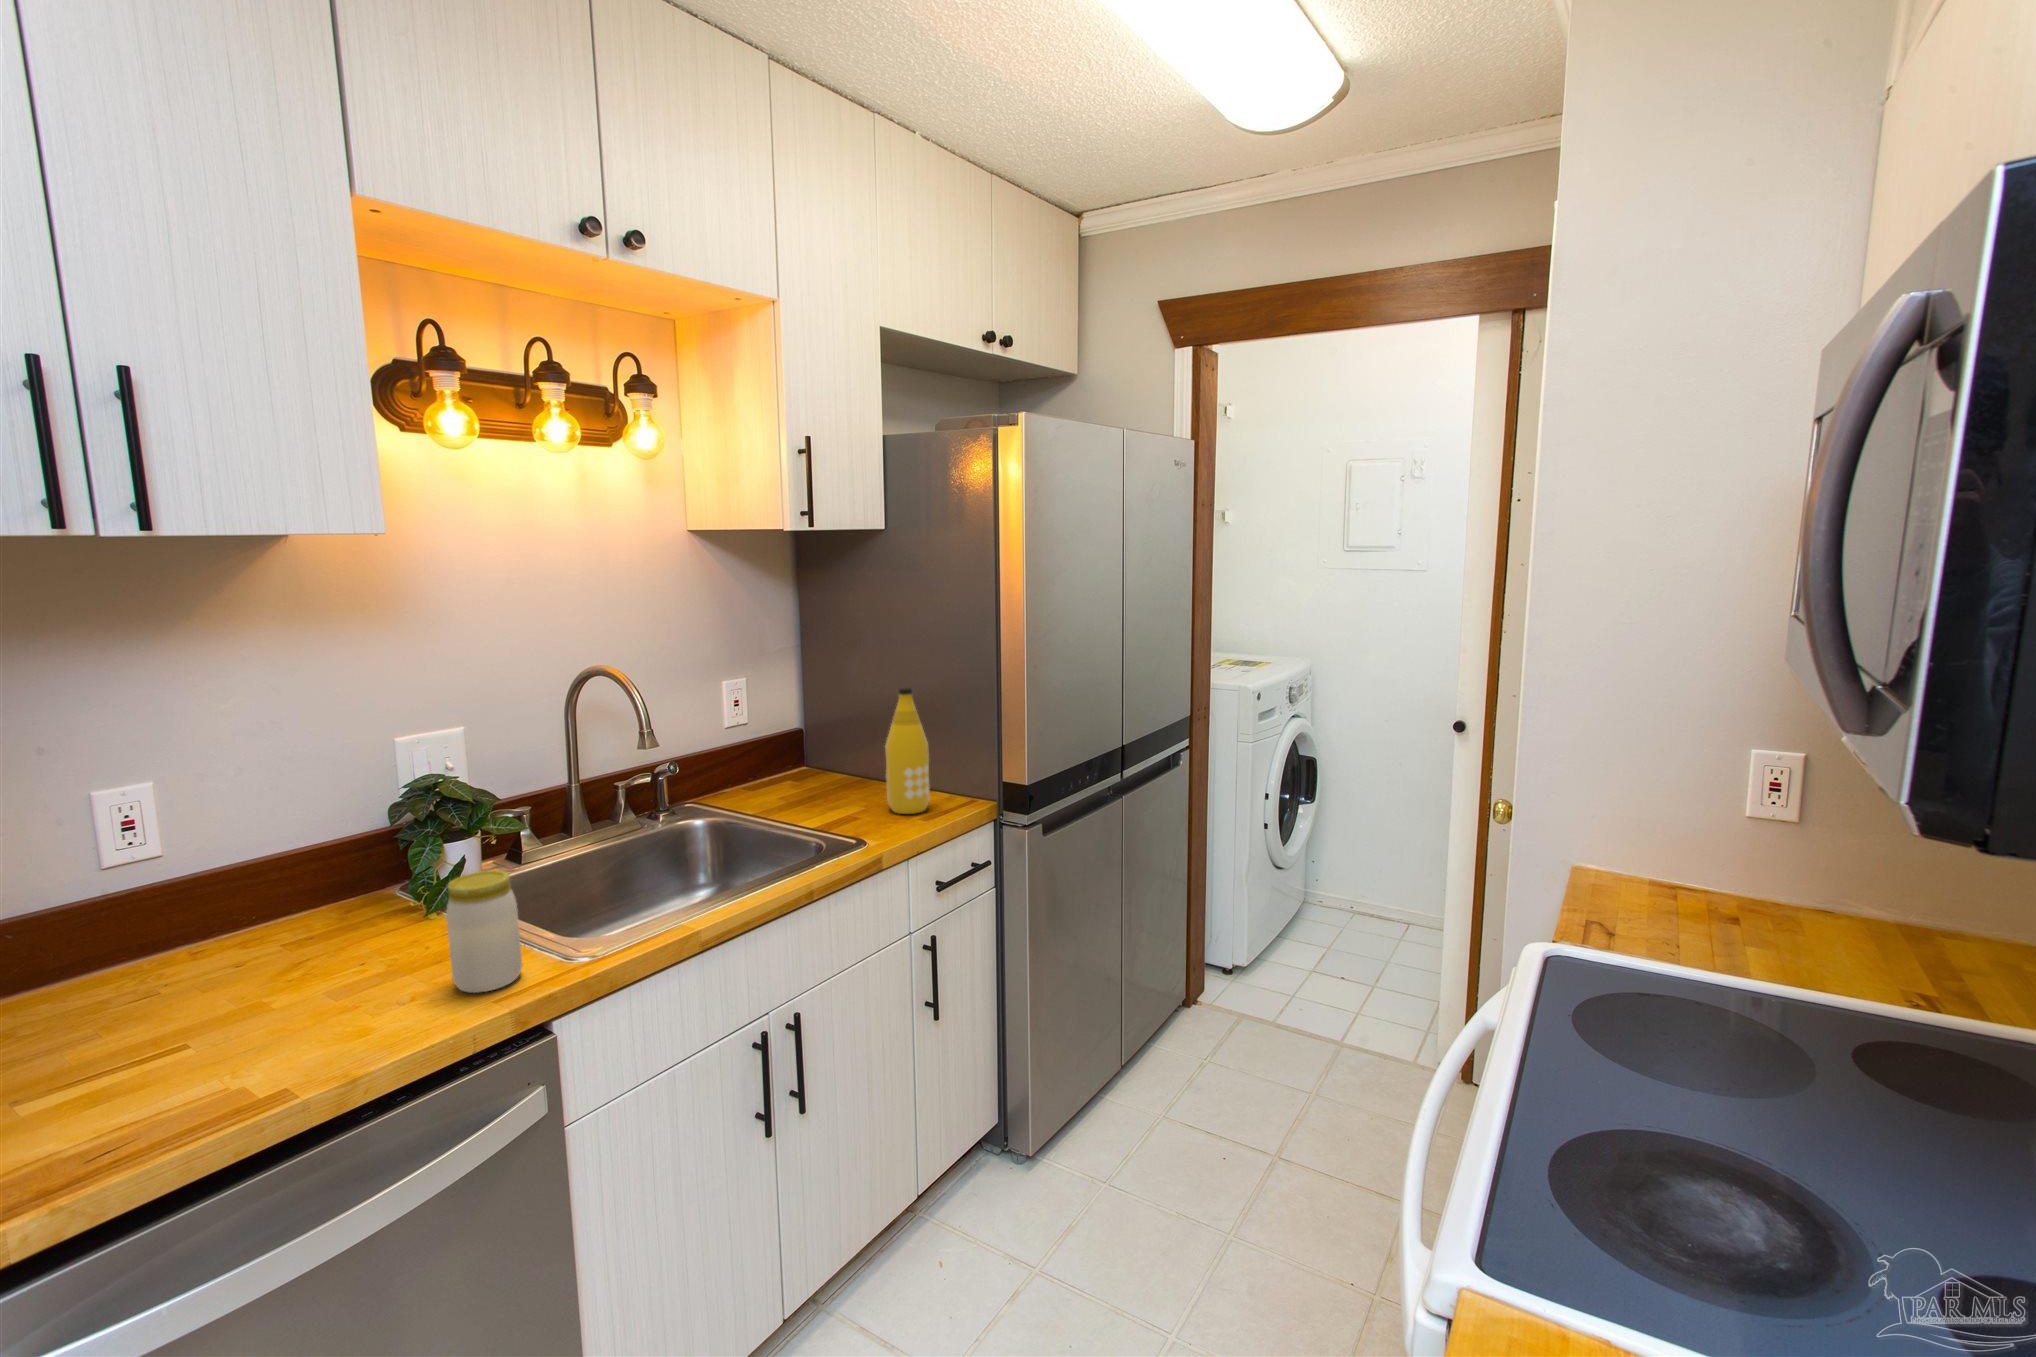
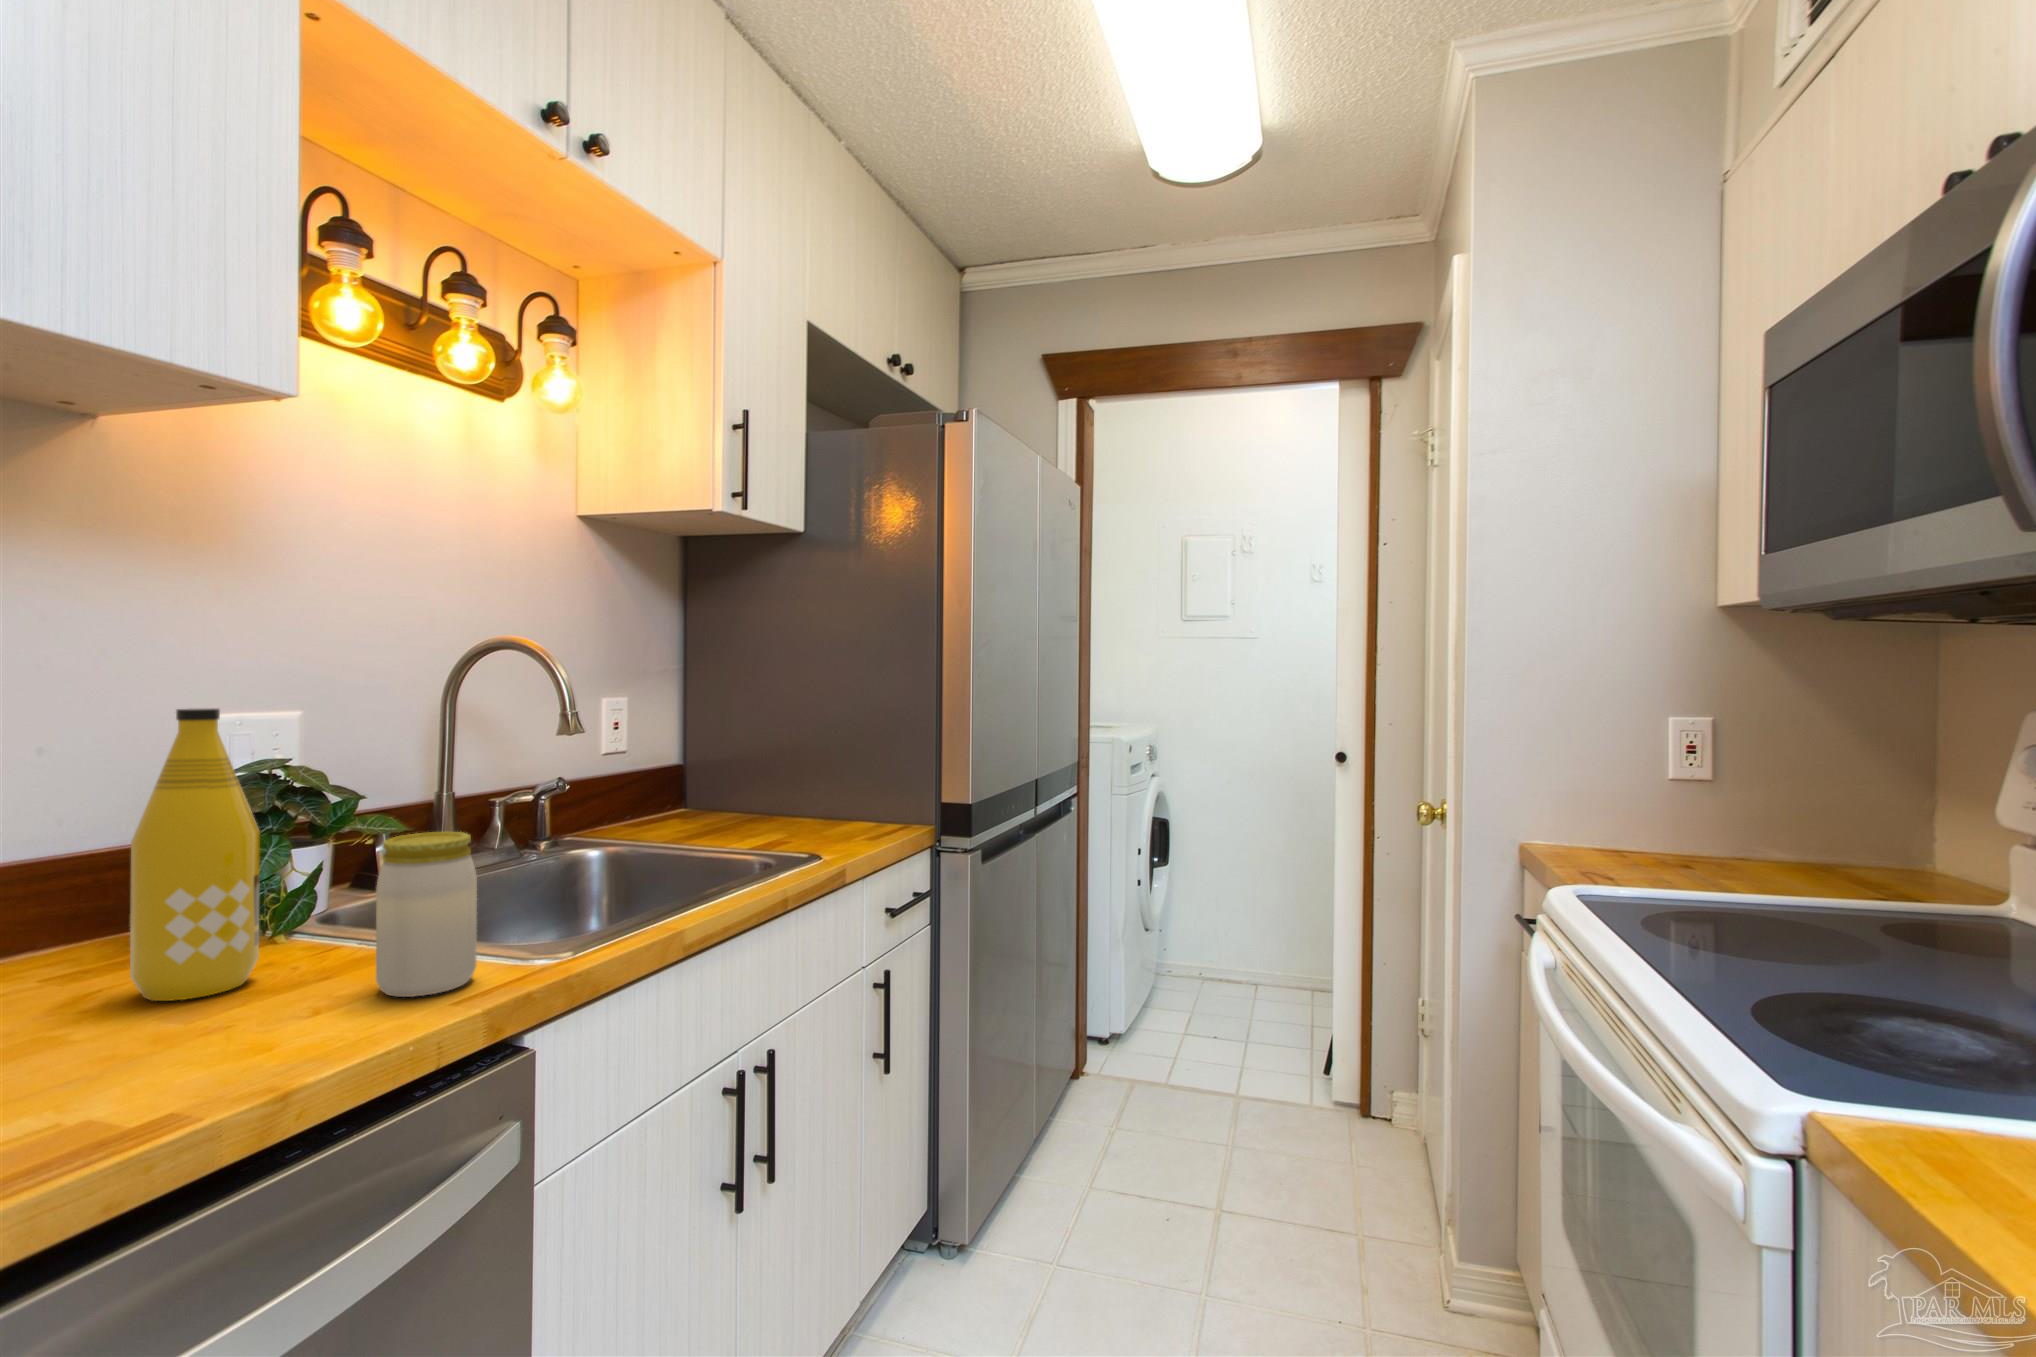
bottle: present [885,688,930,814] -> present [130,708,260,1001]

